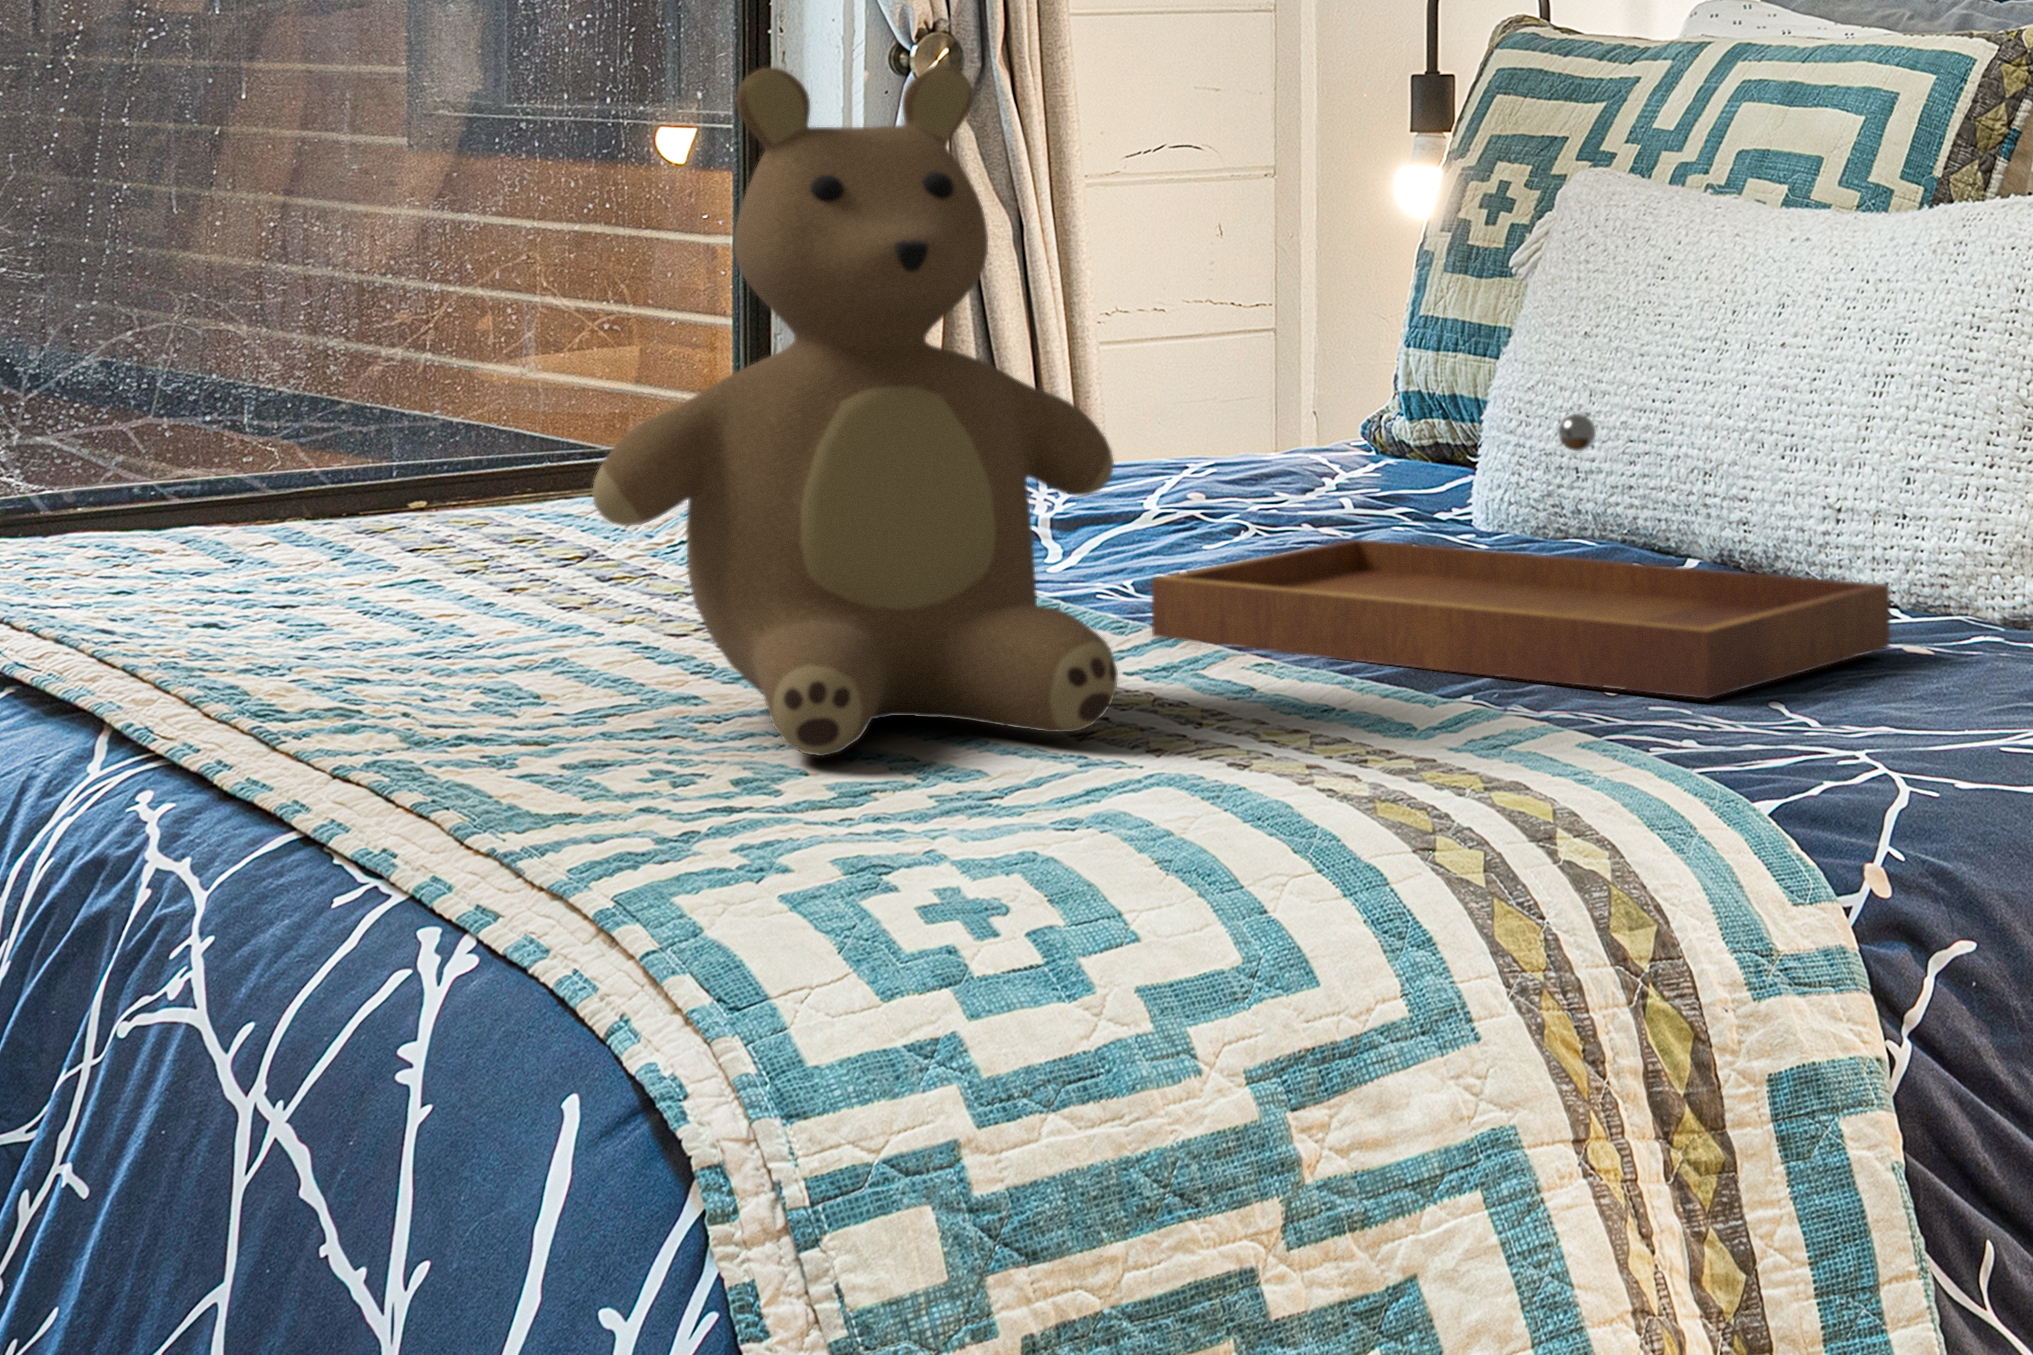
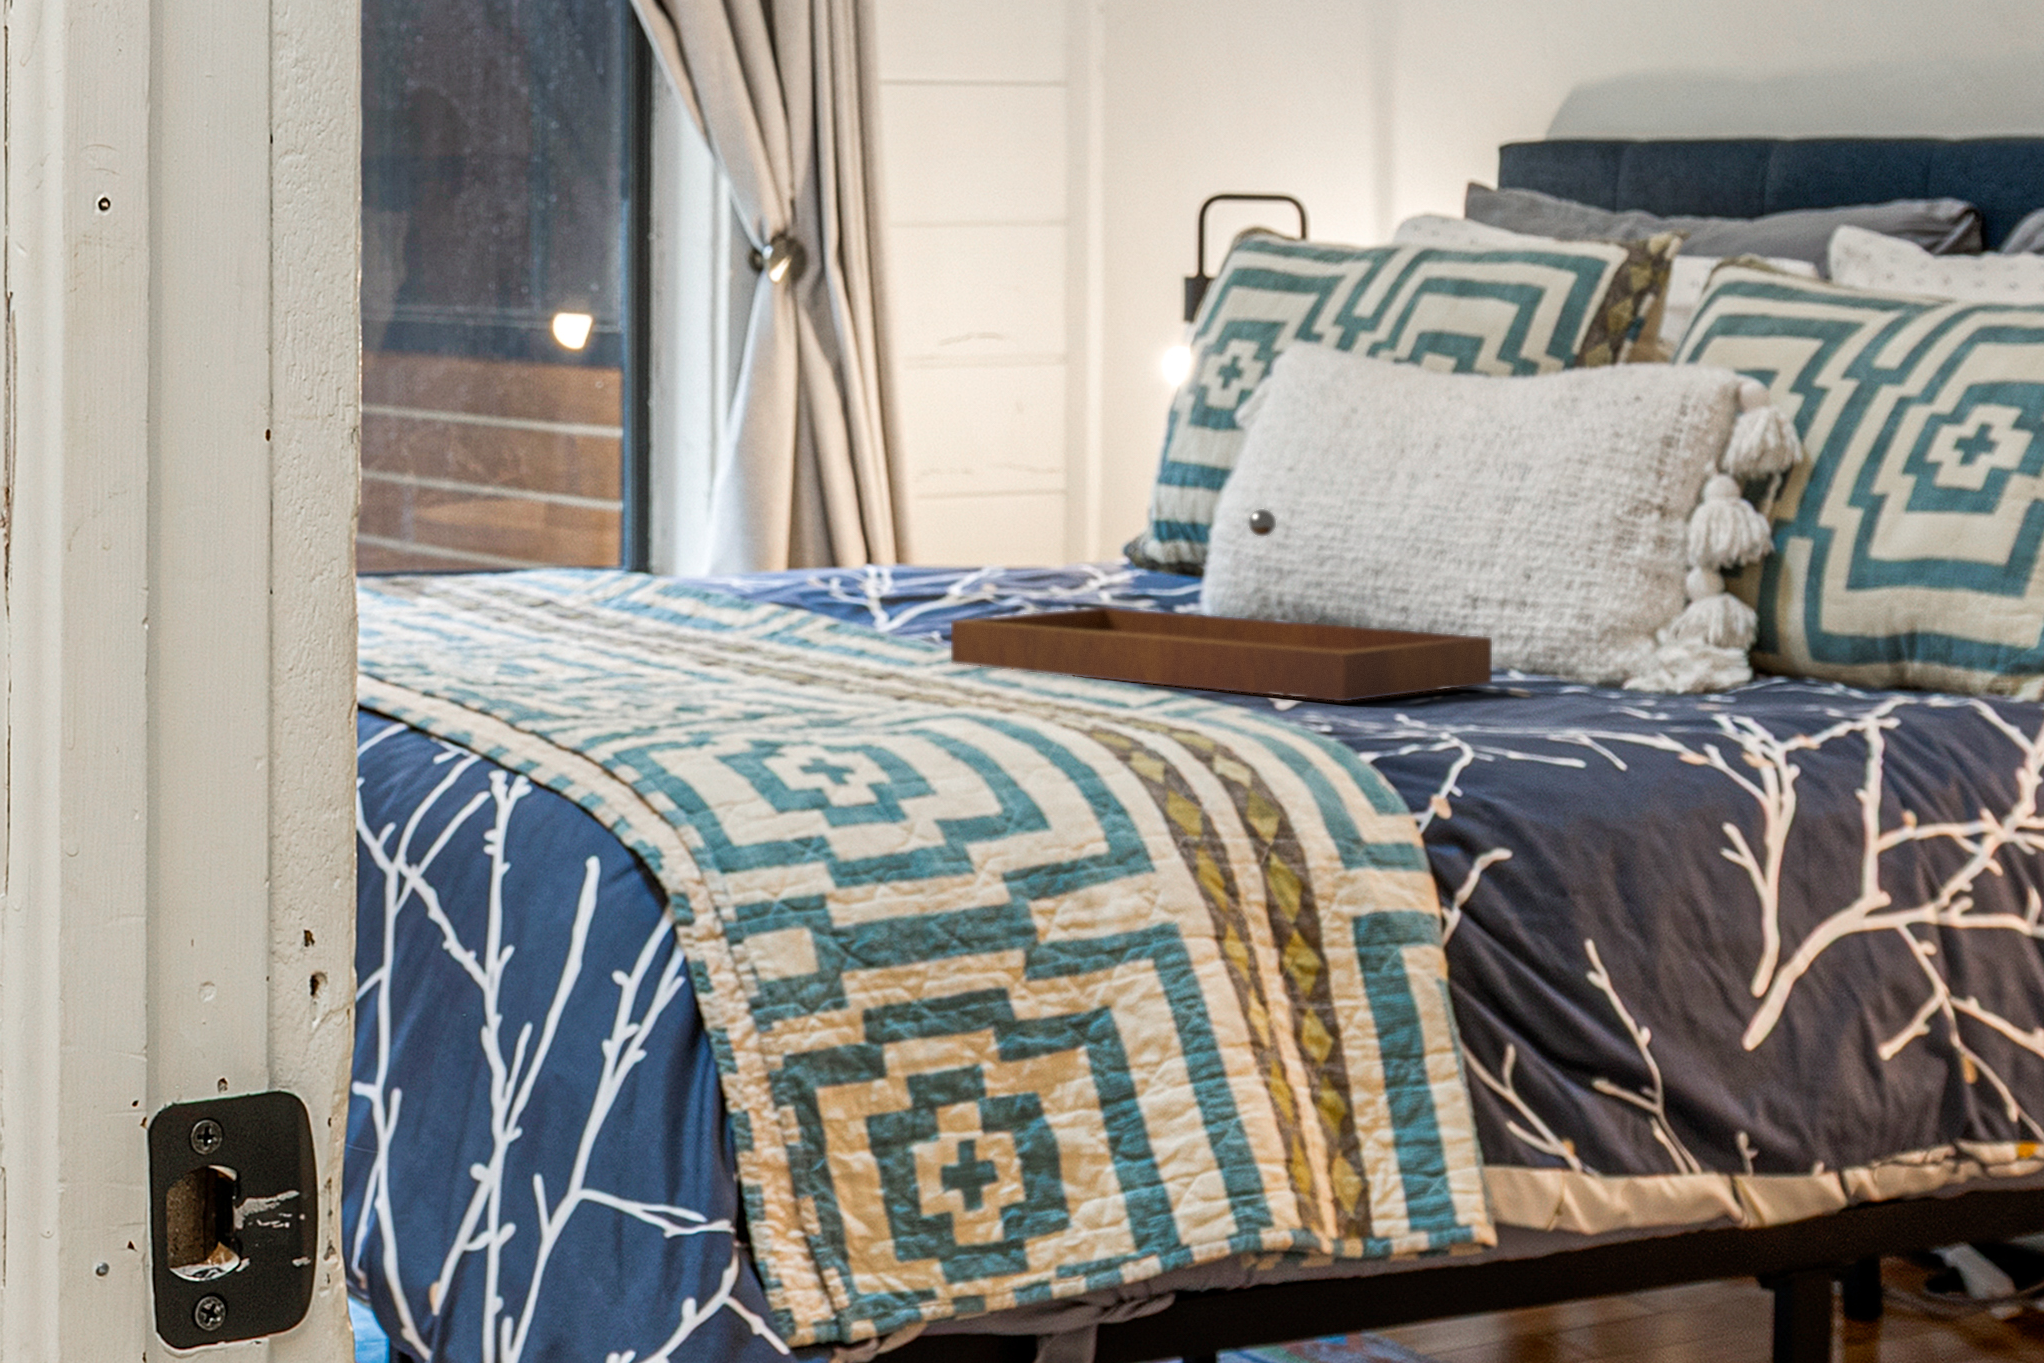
teddy bear: present [592,65,1118,756] -> none [577,247,927,700]

